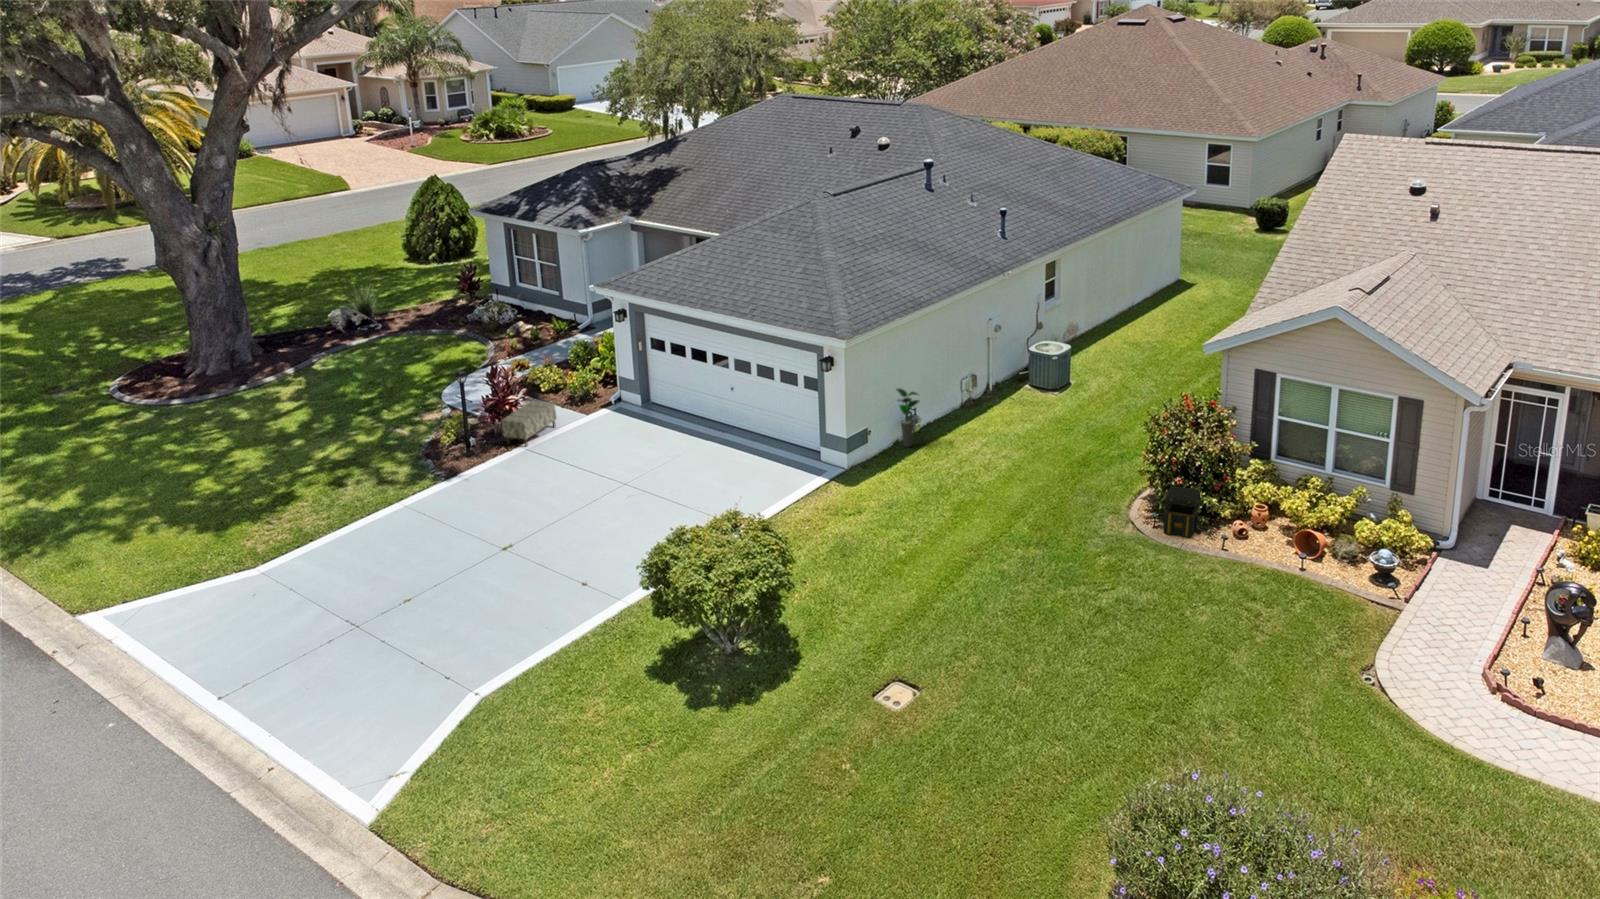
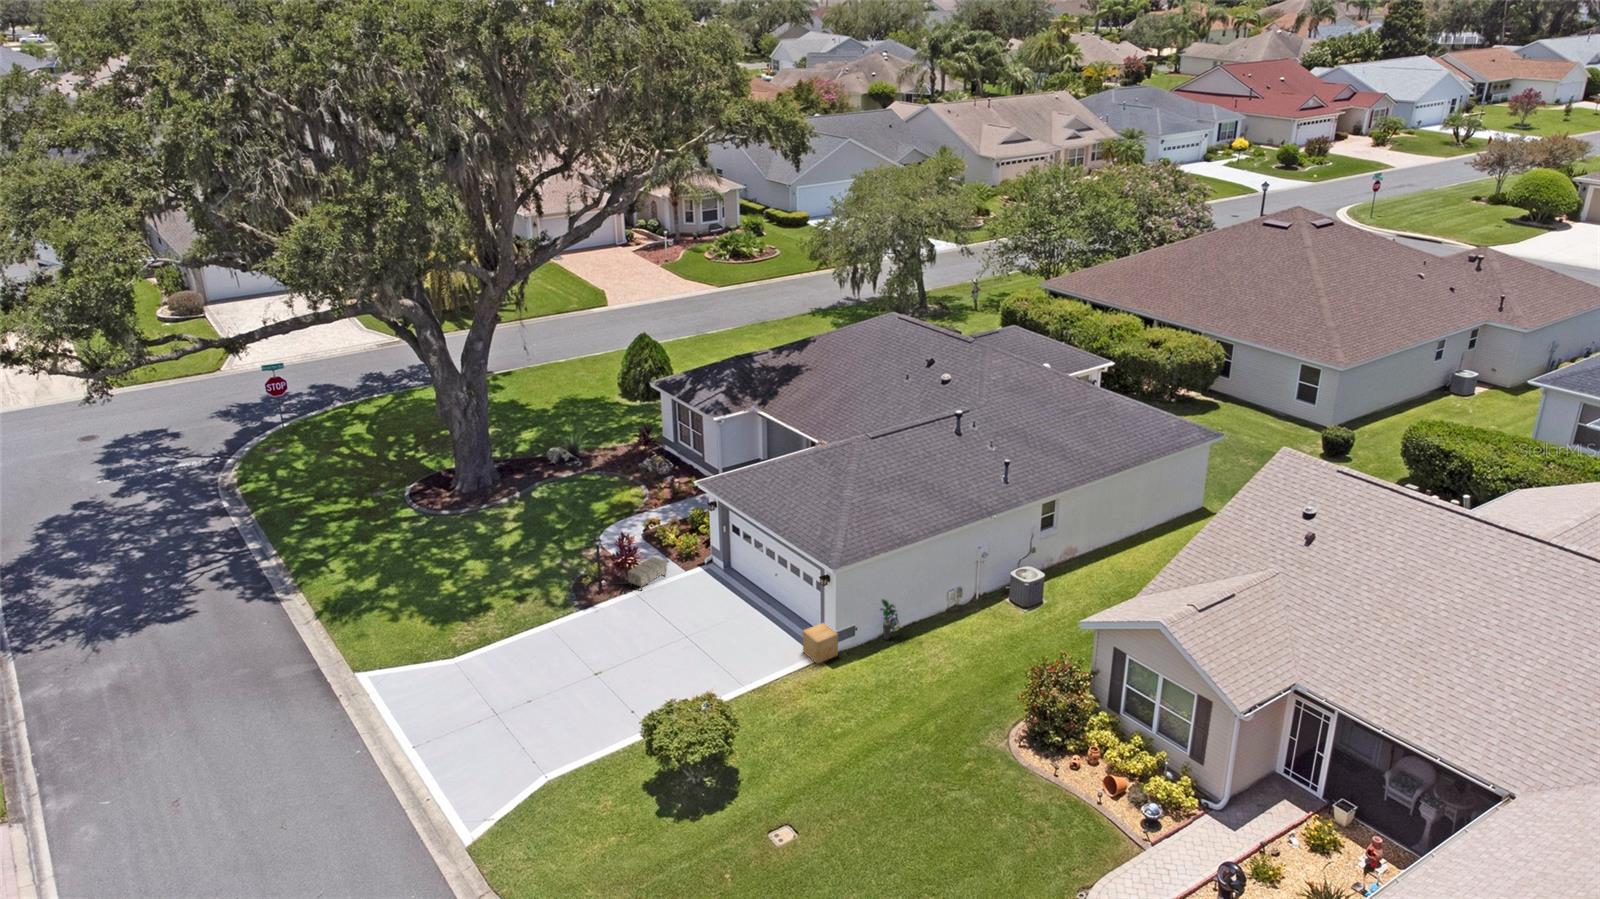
cardboard box: none [795,430,849,485] -> present [803,623,838,663]
toolbox: present [1164,487,1200,538] -> none [1022,723,1050,762]

